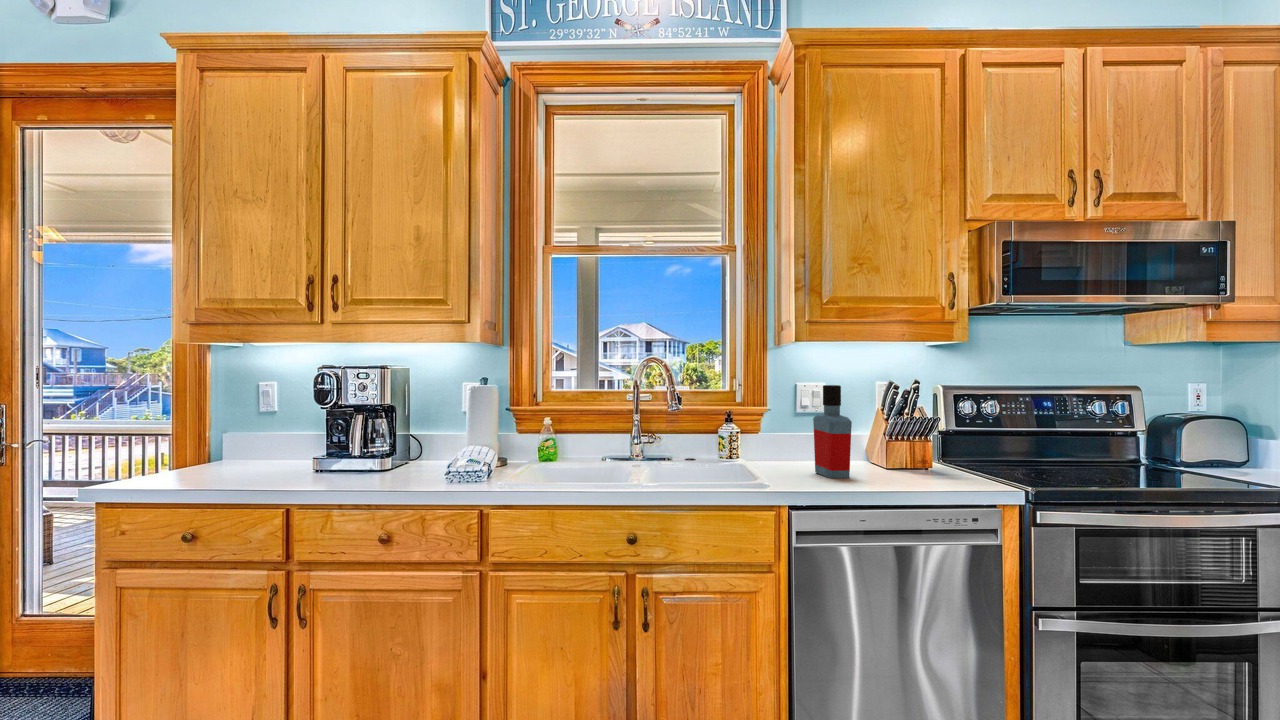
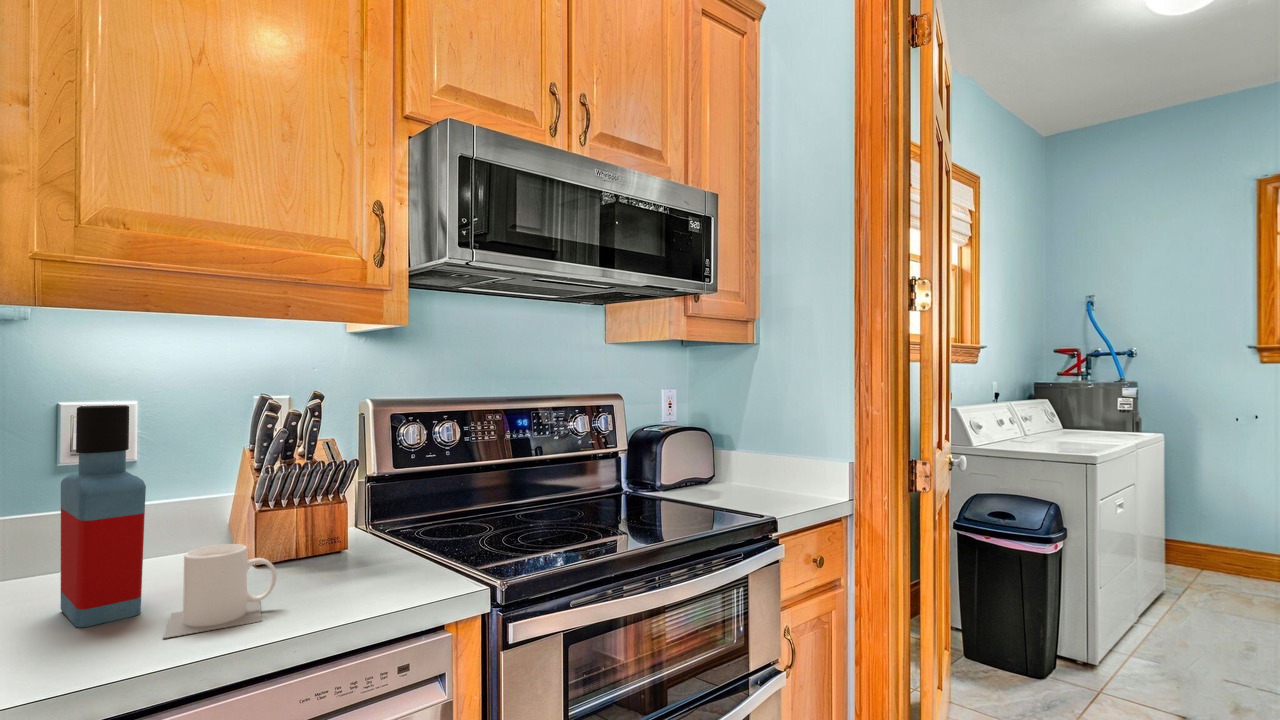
mug: none [864,451,910,486] -> present [164,544,277,638]

